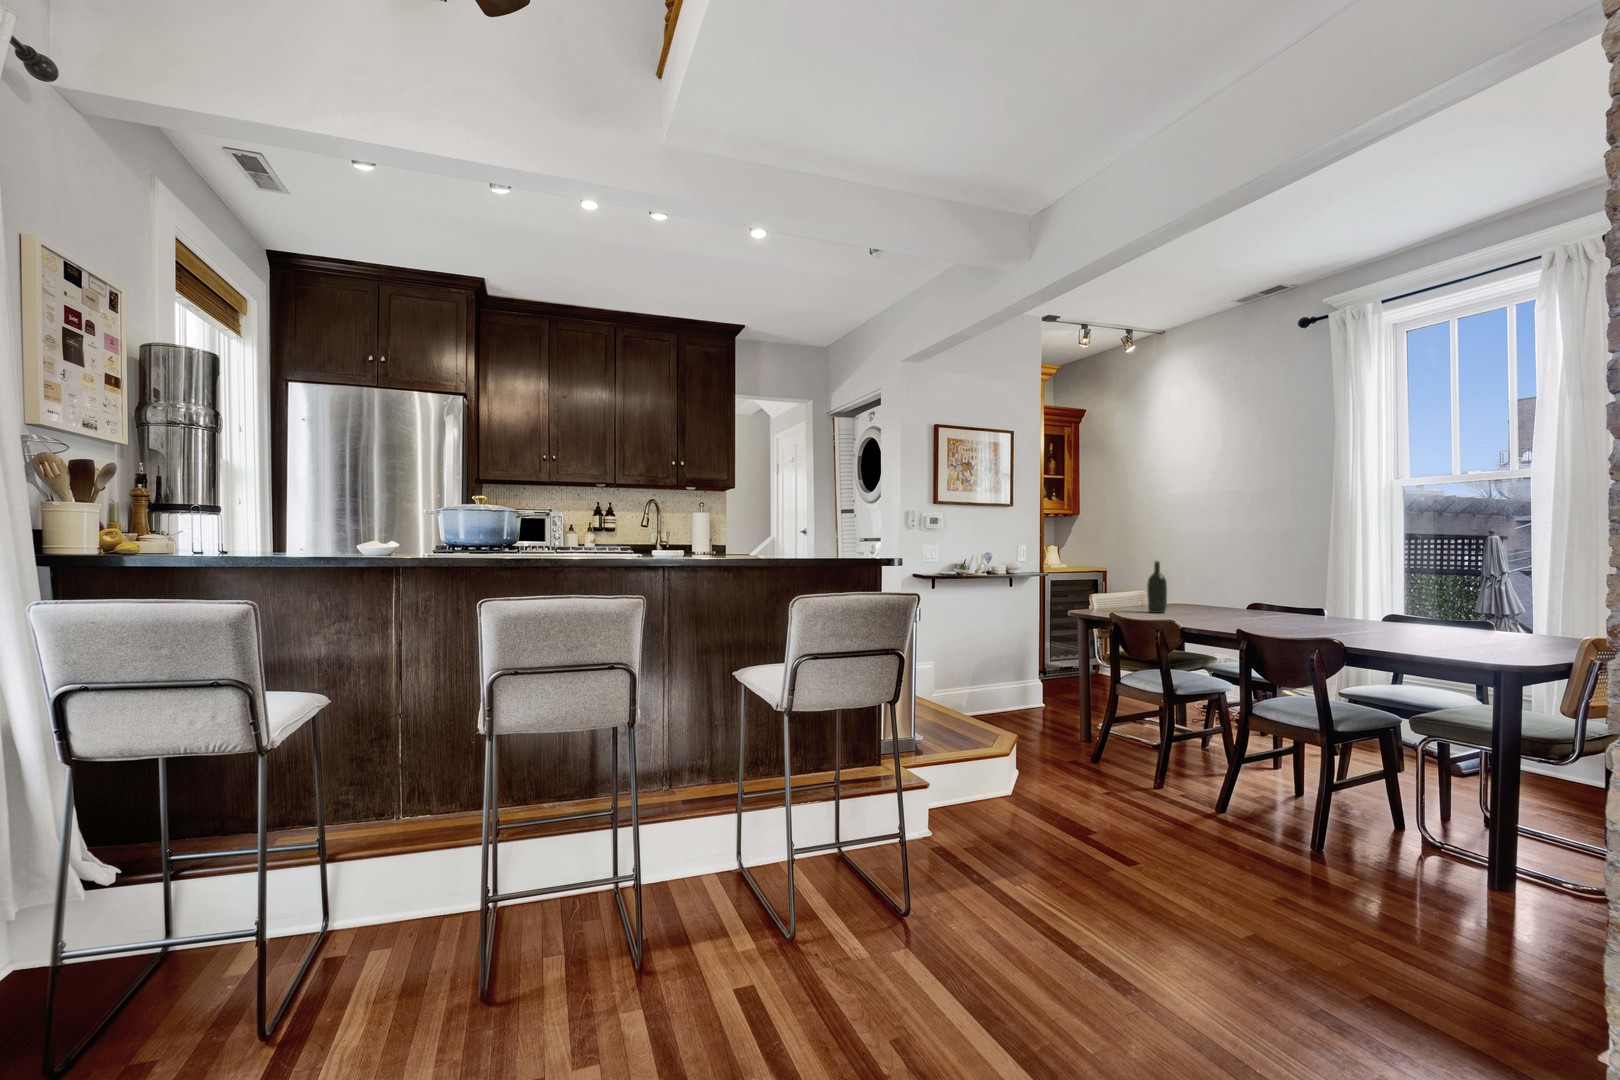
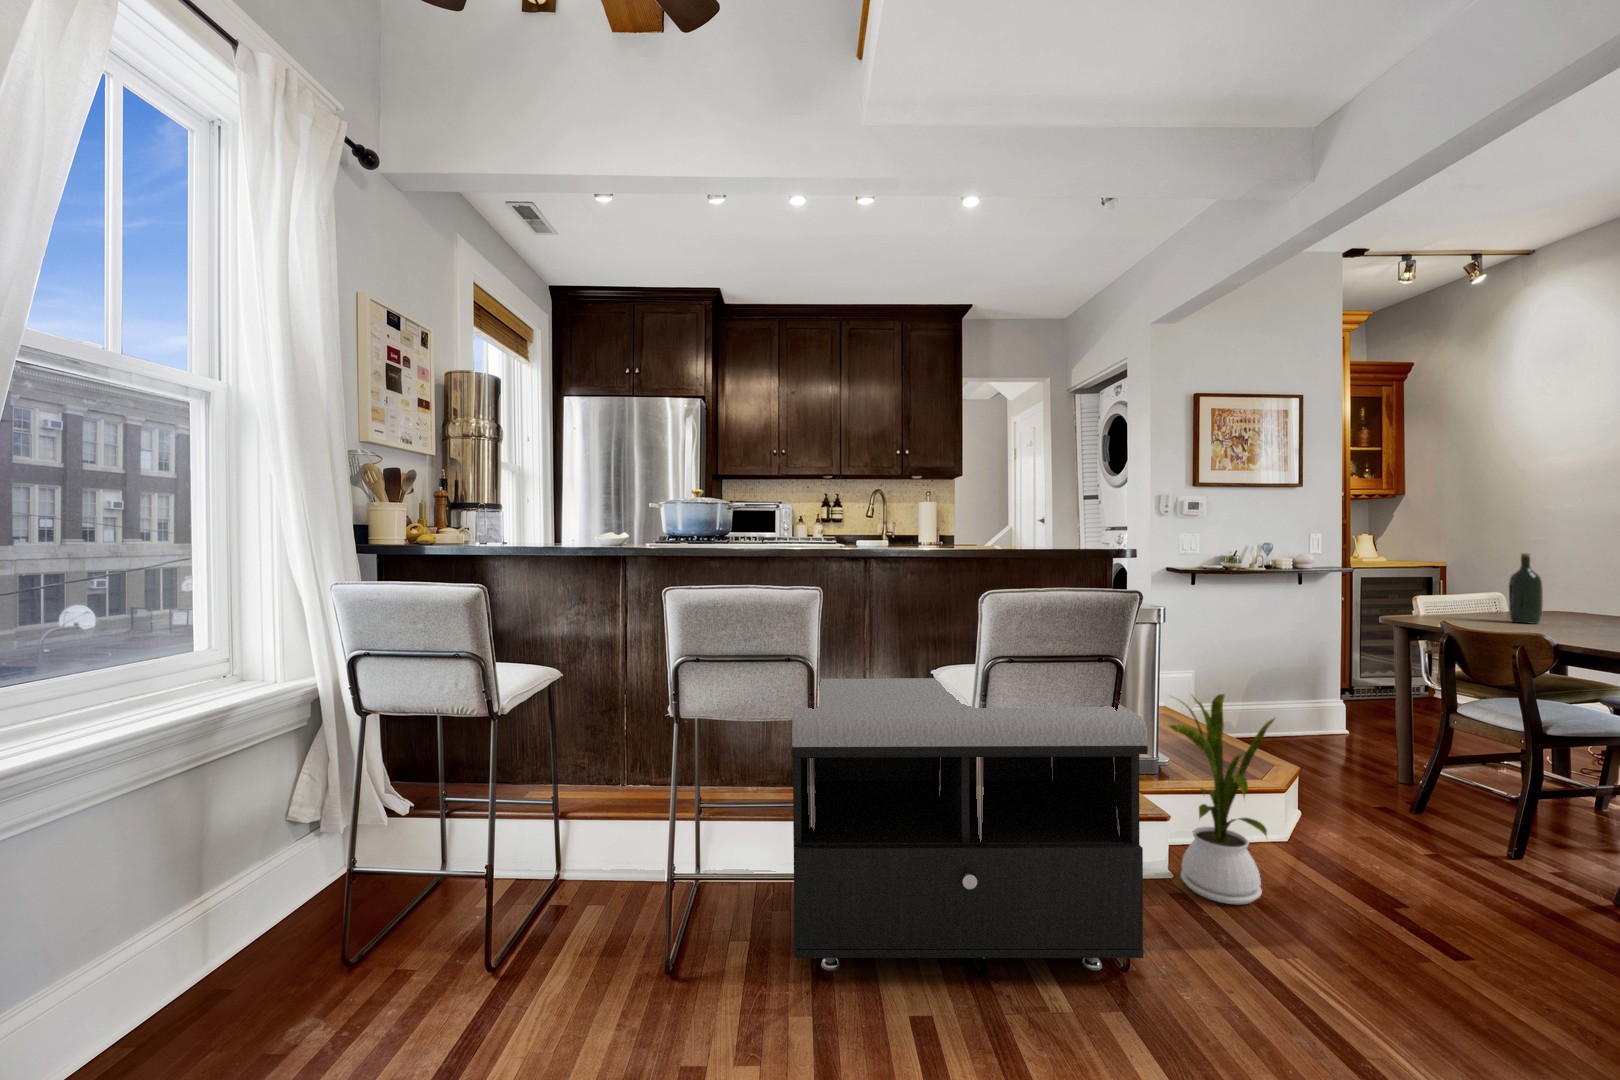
storage bench: none [607,671,925,966] -> present [792,678,1148,971]
house plant: none [927,676,1009,849] -> present [1170,694,1275,904]

